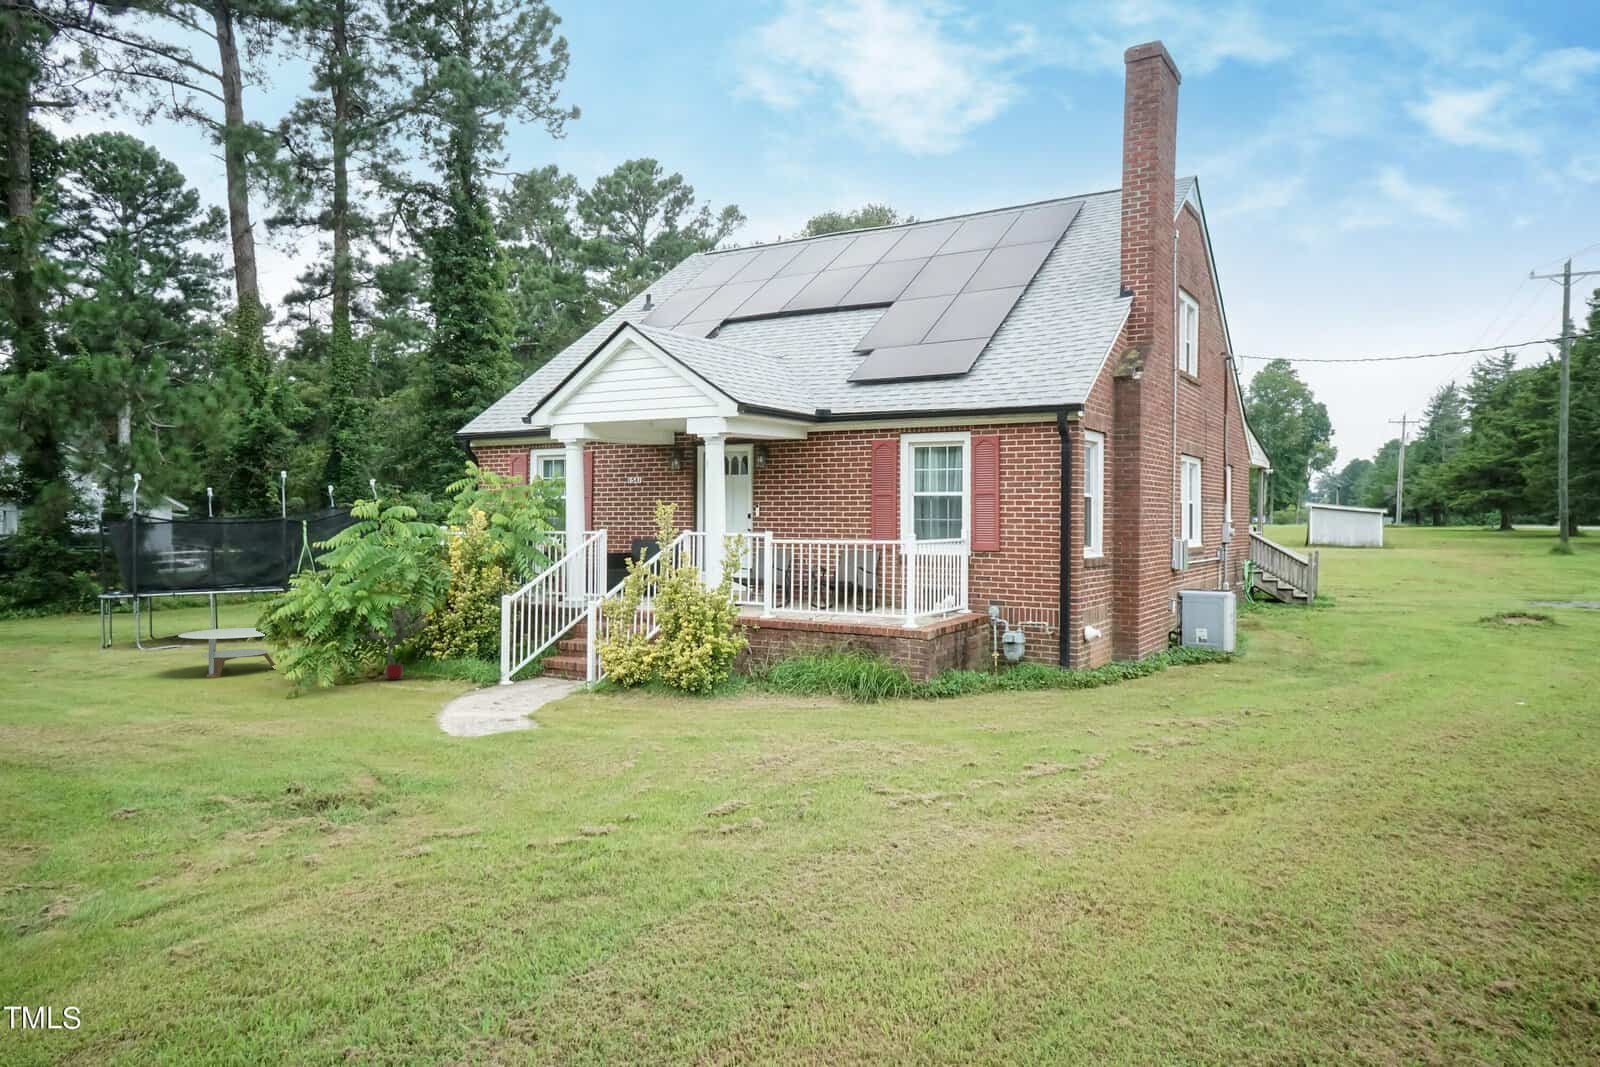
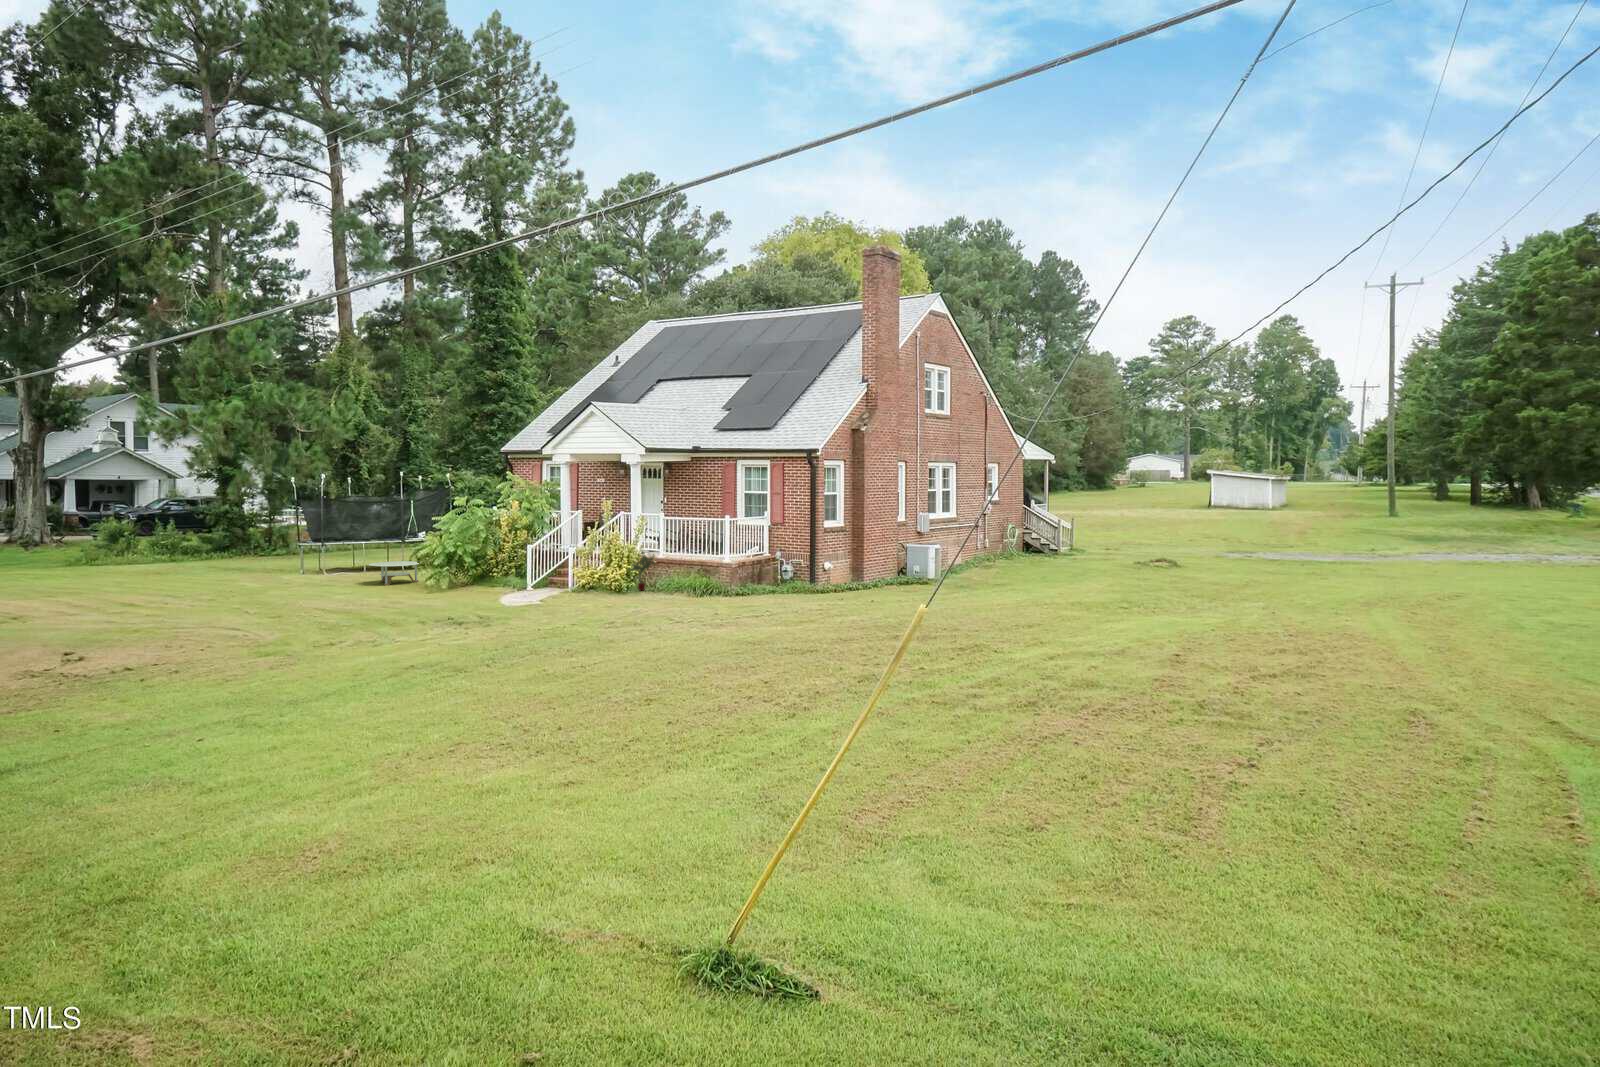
potted tree: present [359,603,428,680] -> present [628,551,655,591]

